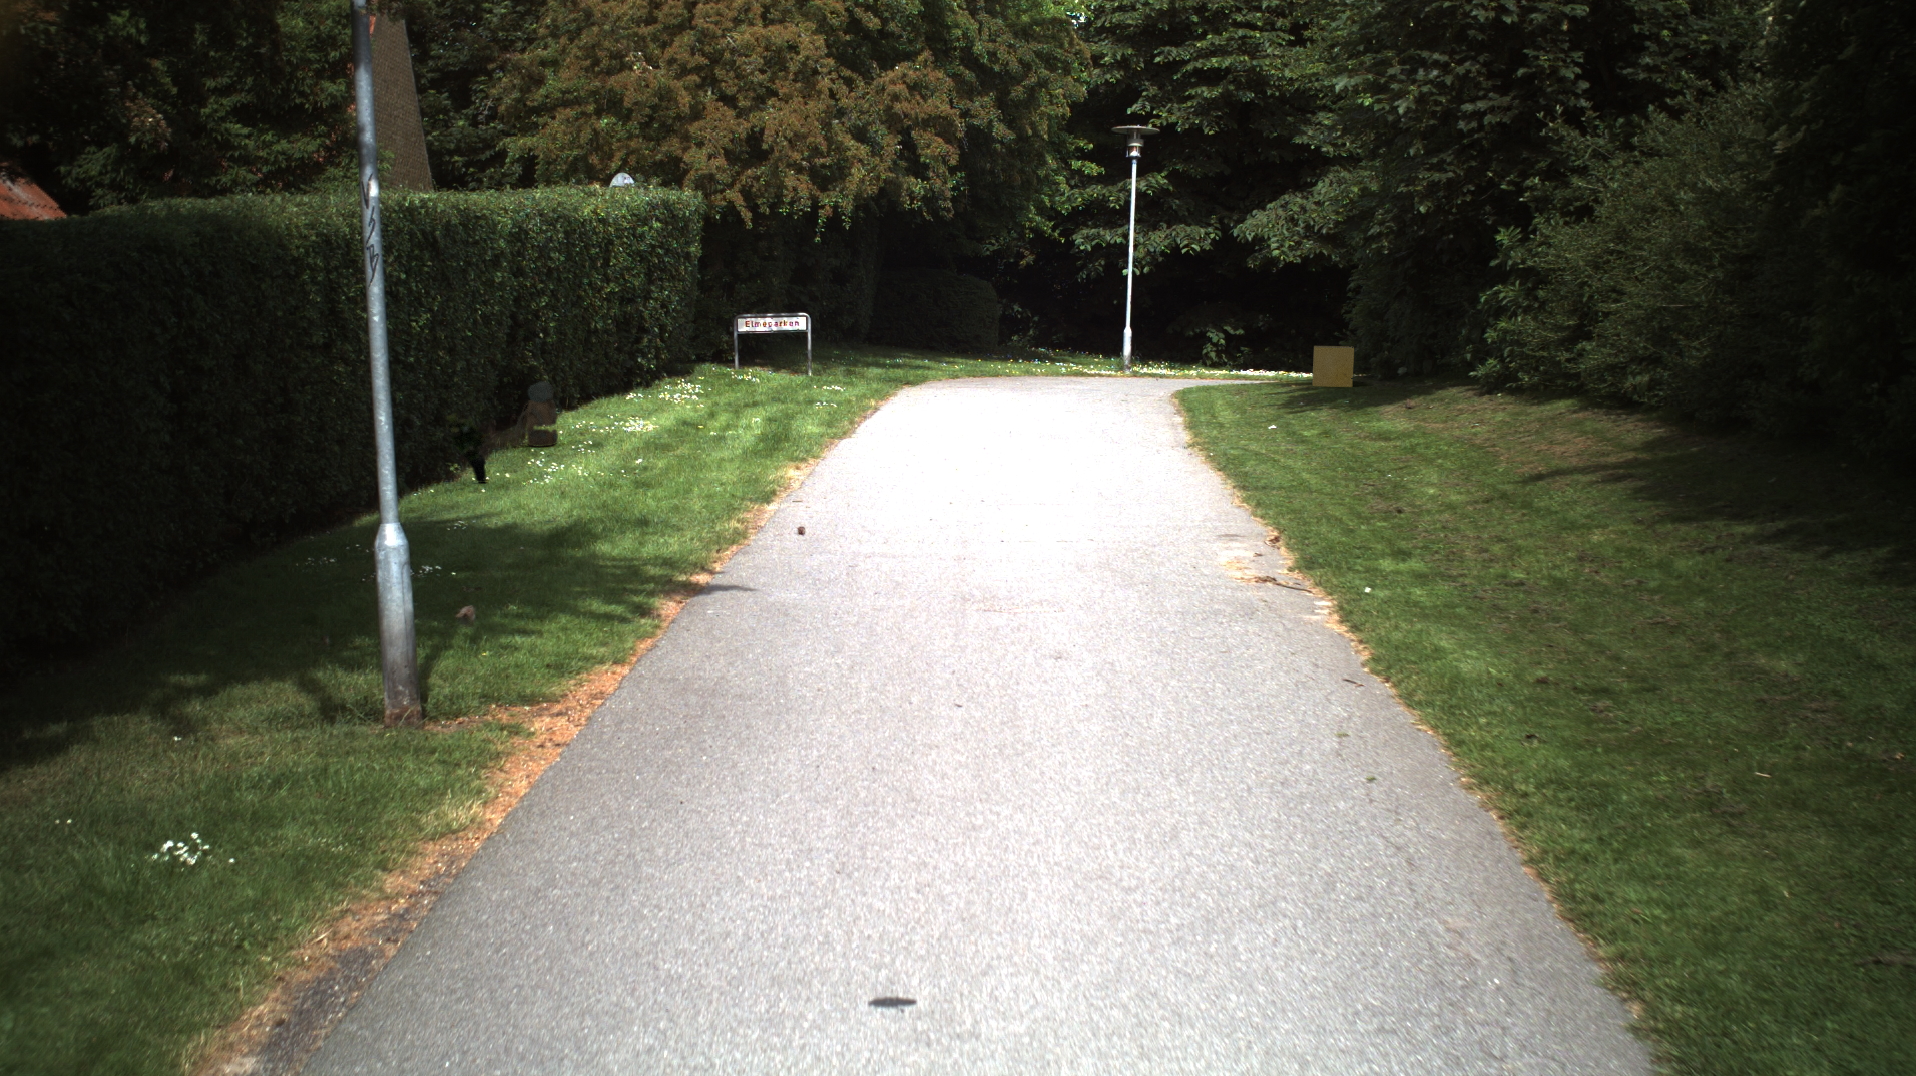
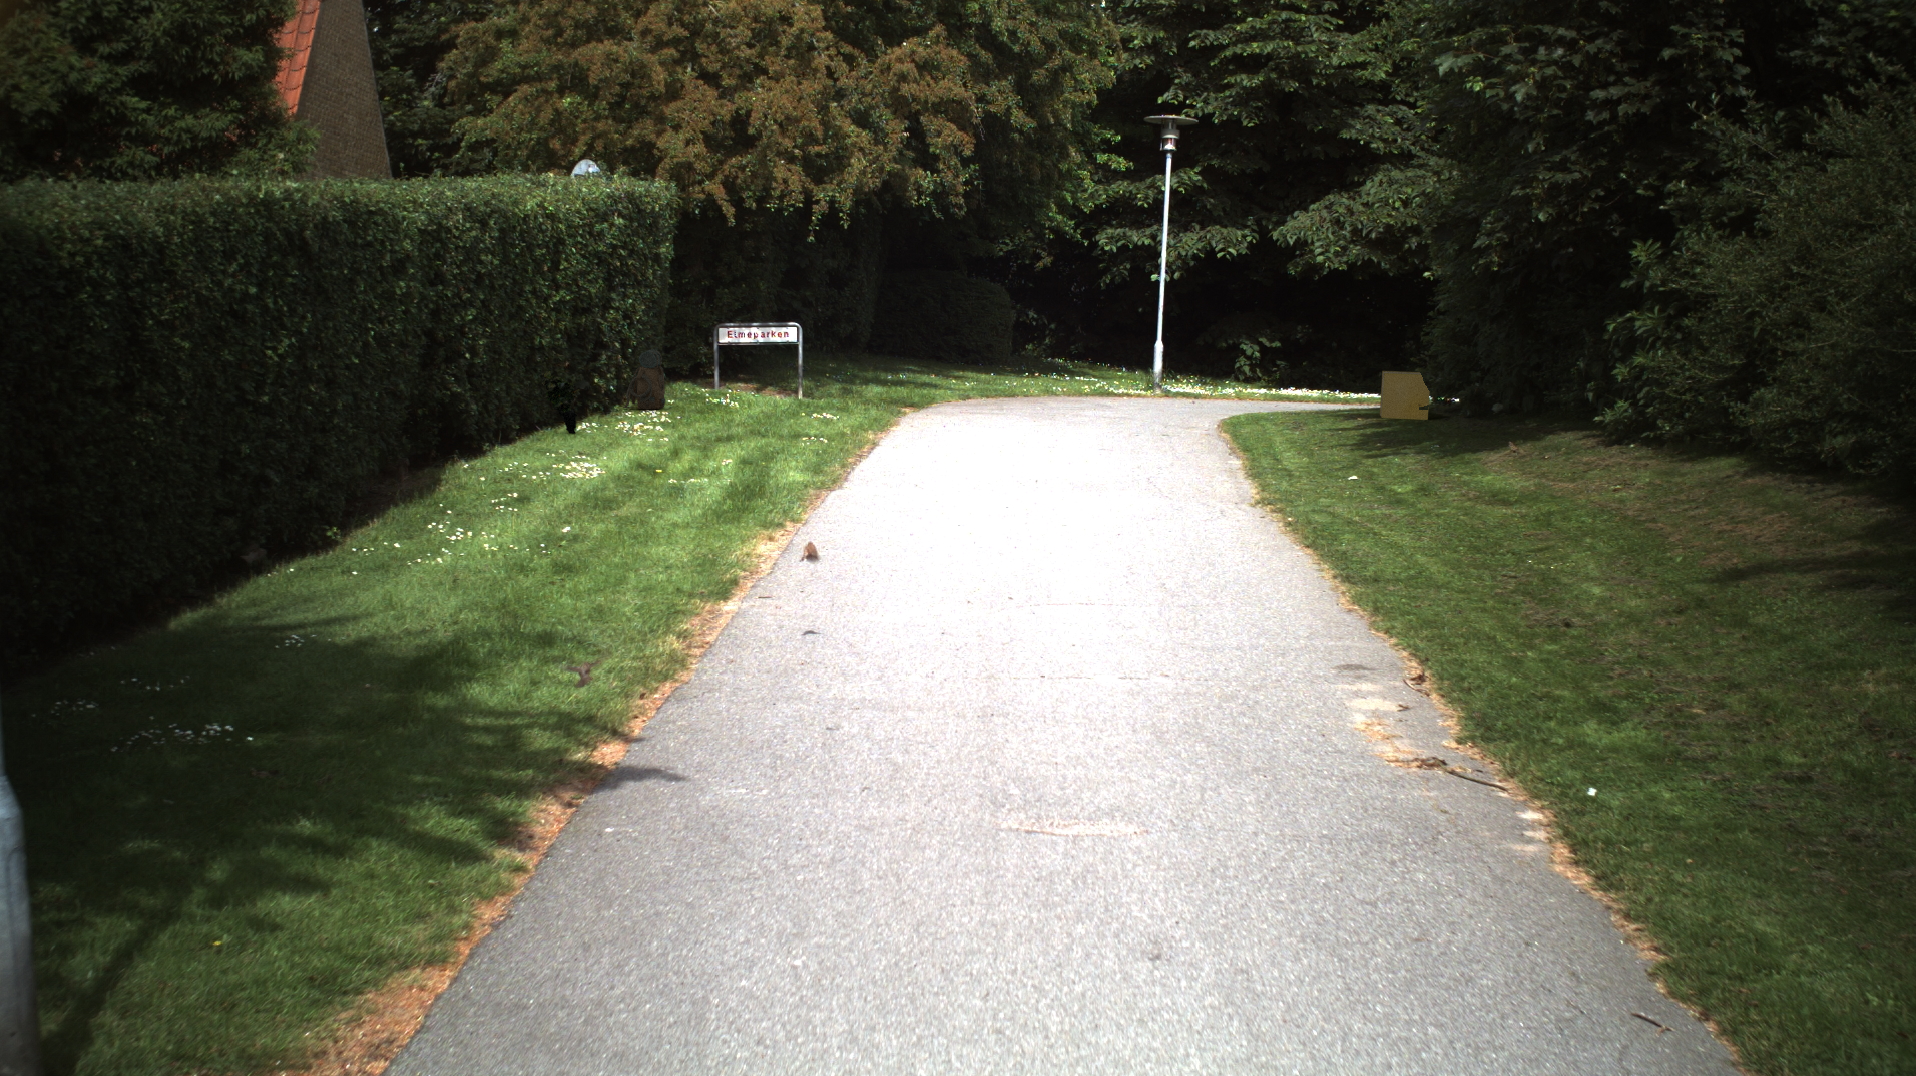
backpack: present [513,381,558,447] -> present [623,349,665,410]
potted plant: present [447,415,490,483] -> present [542,371,579,433]

